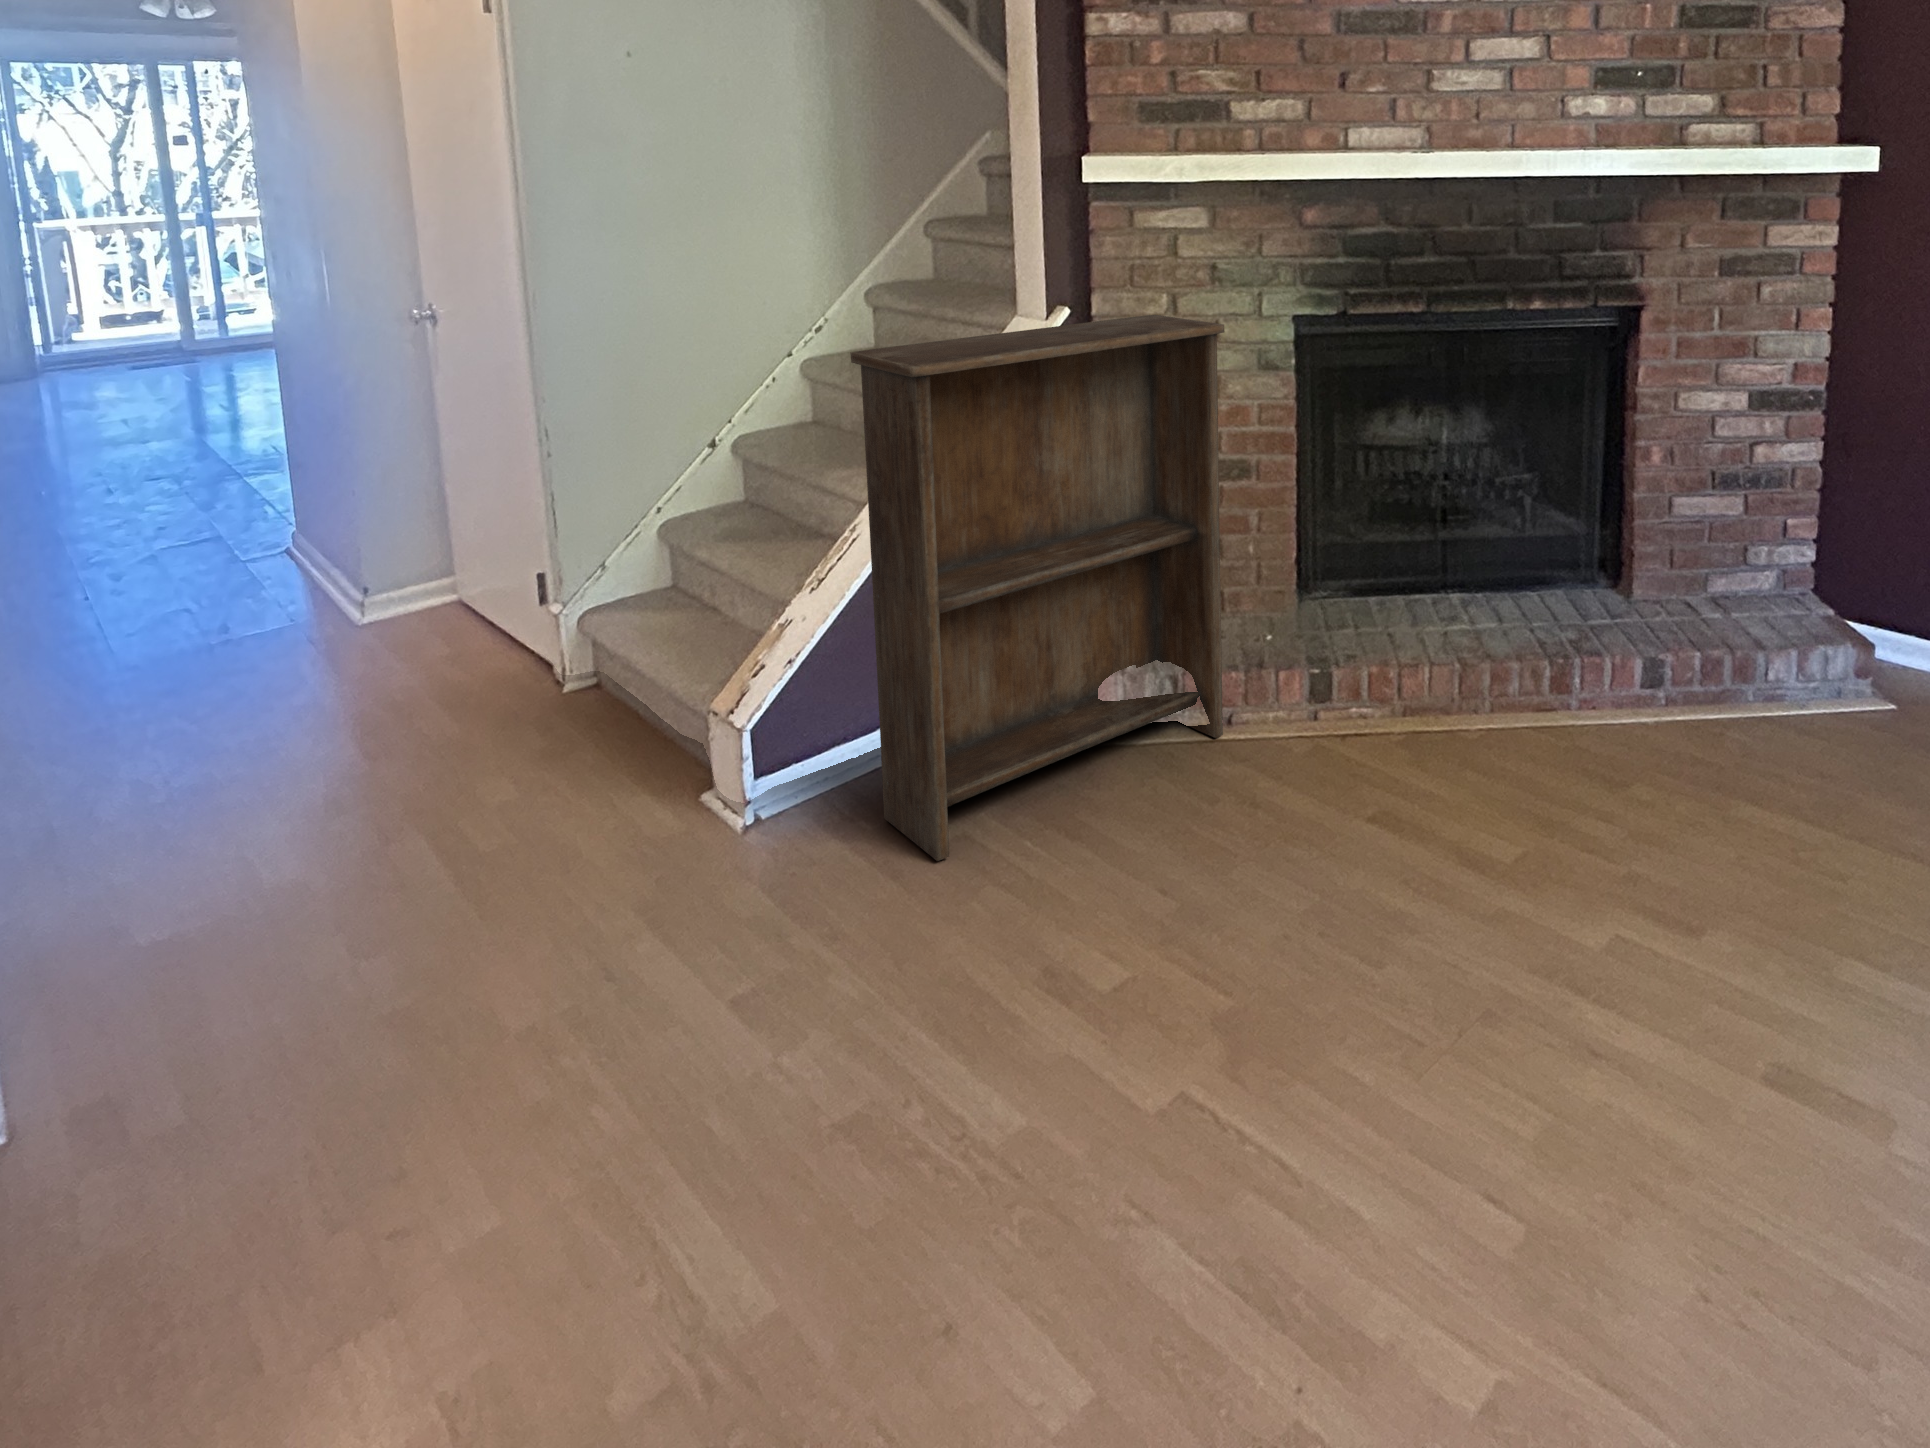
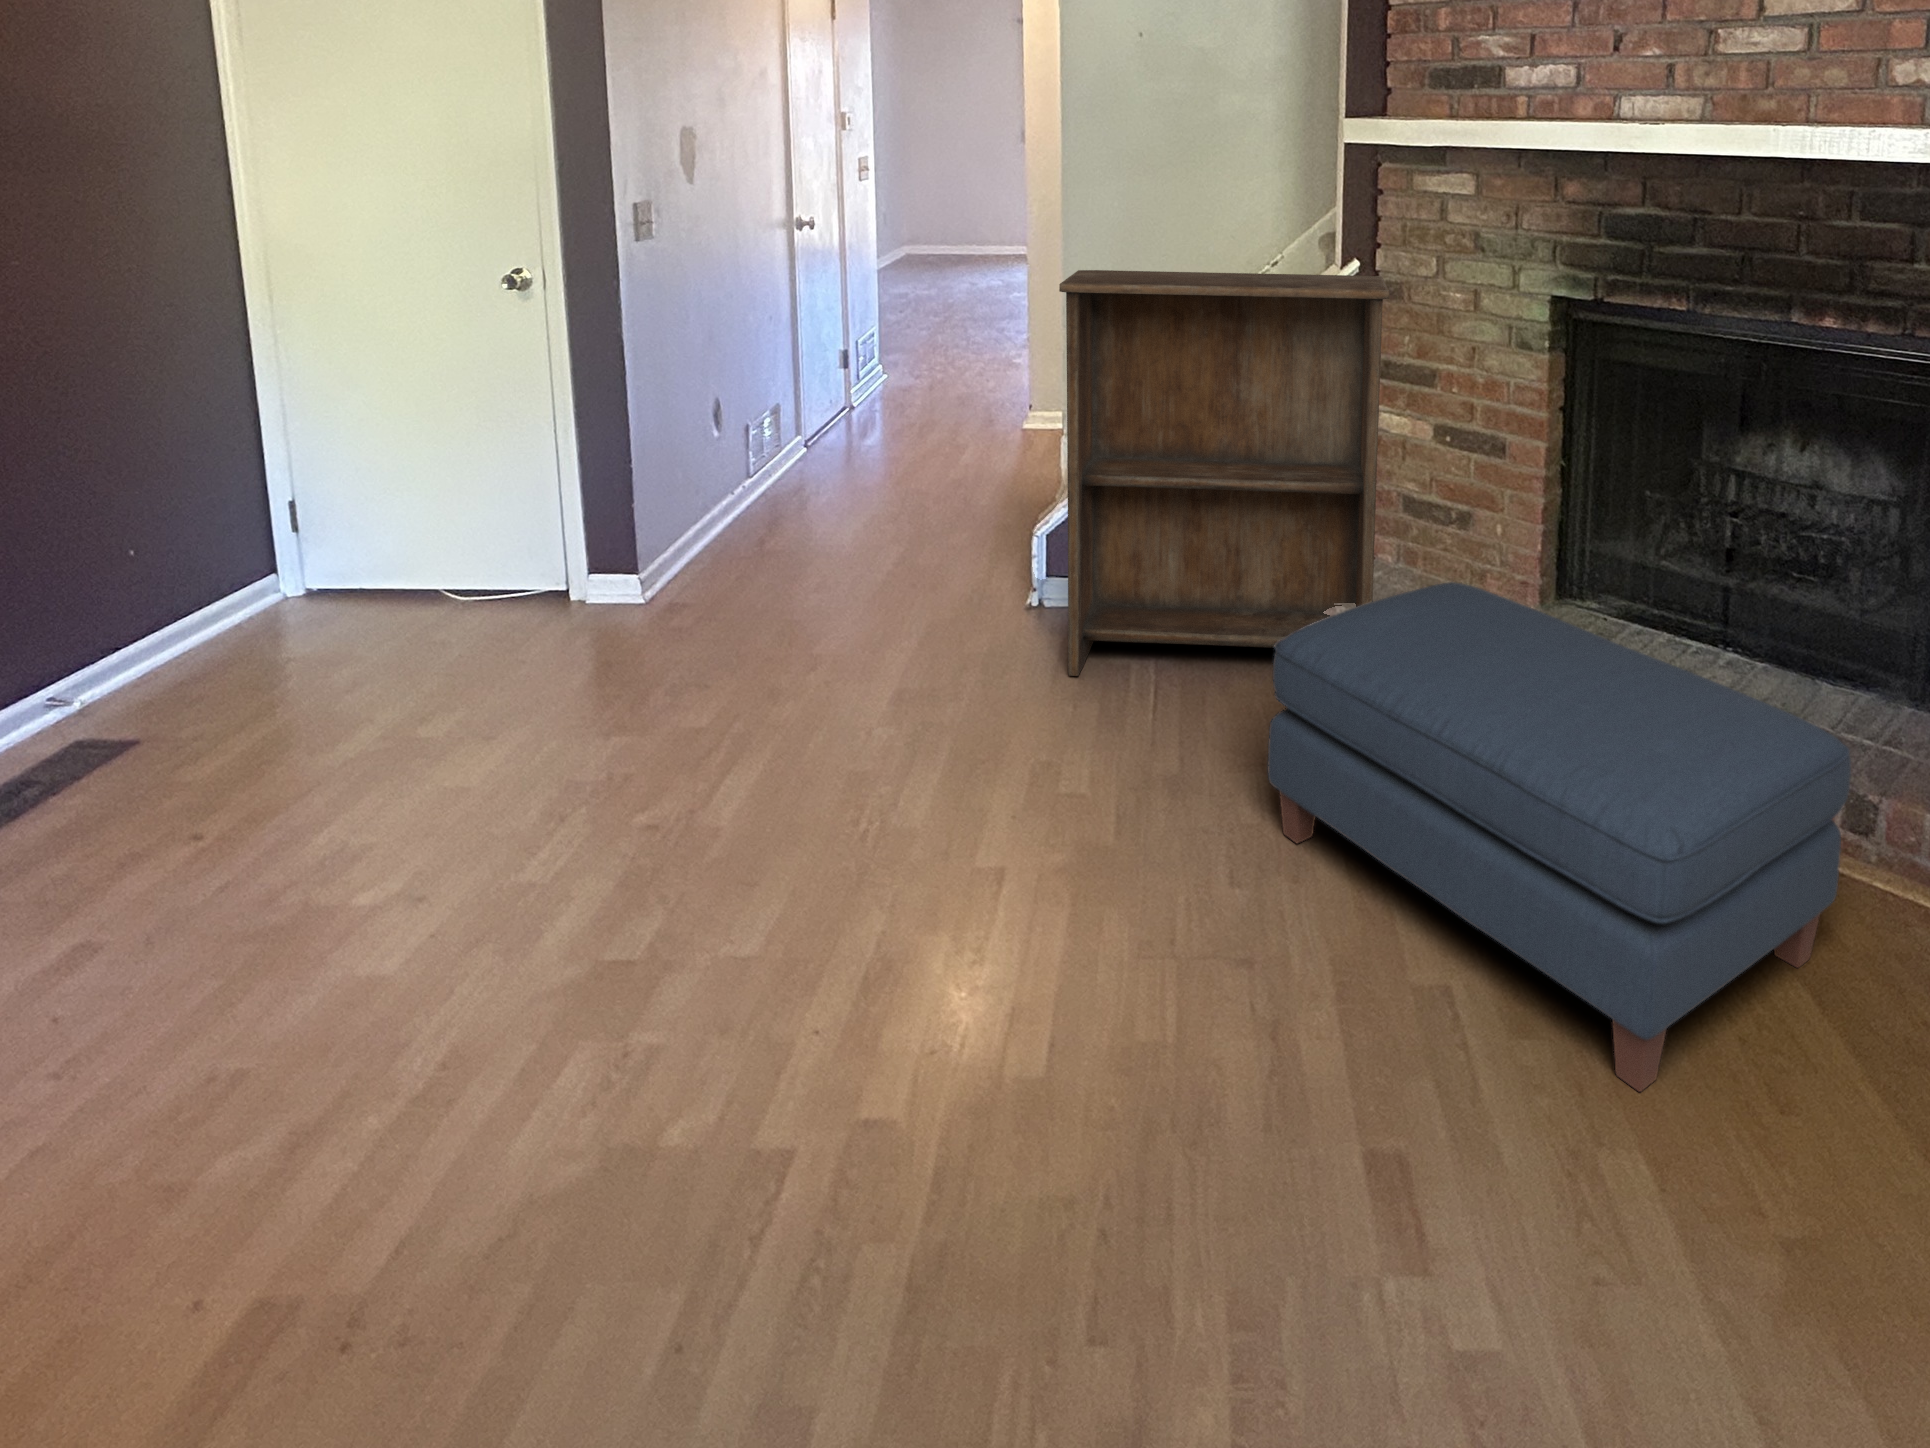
ottoman: none [1343,586,1824,901] -> present [1268,582,1851,1092]

